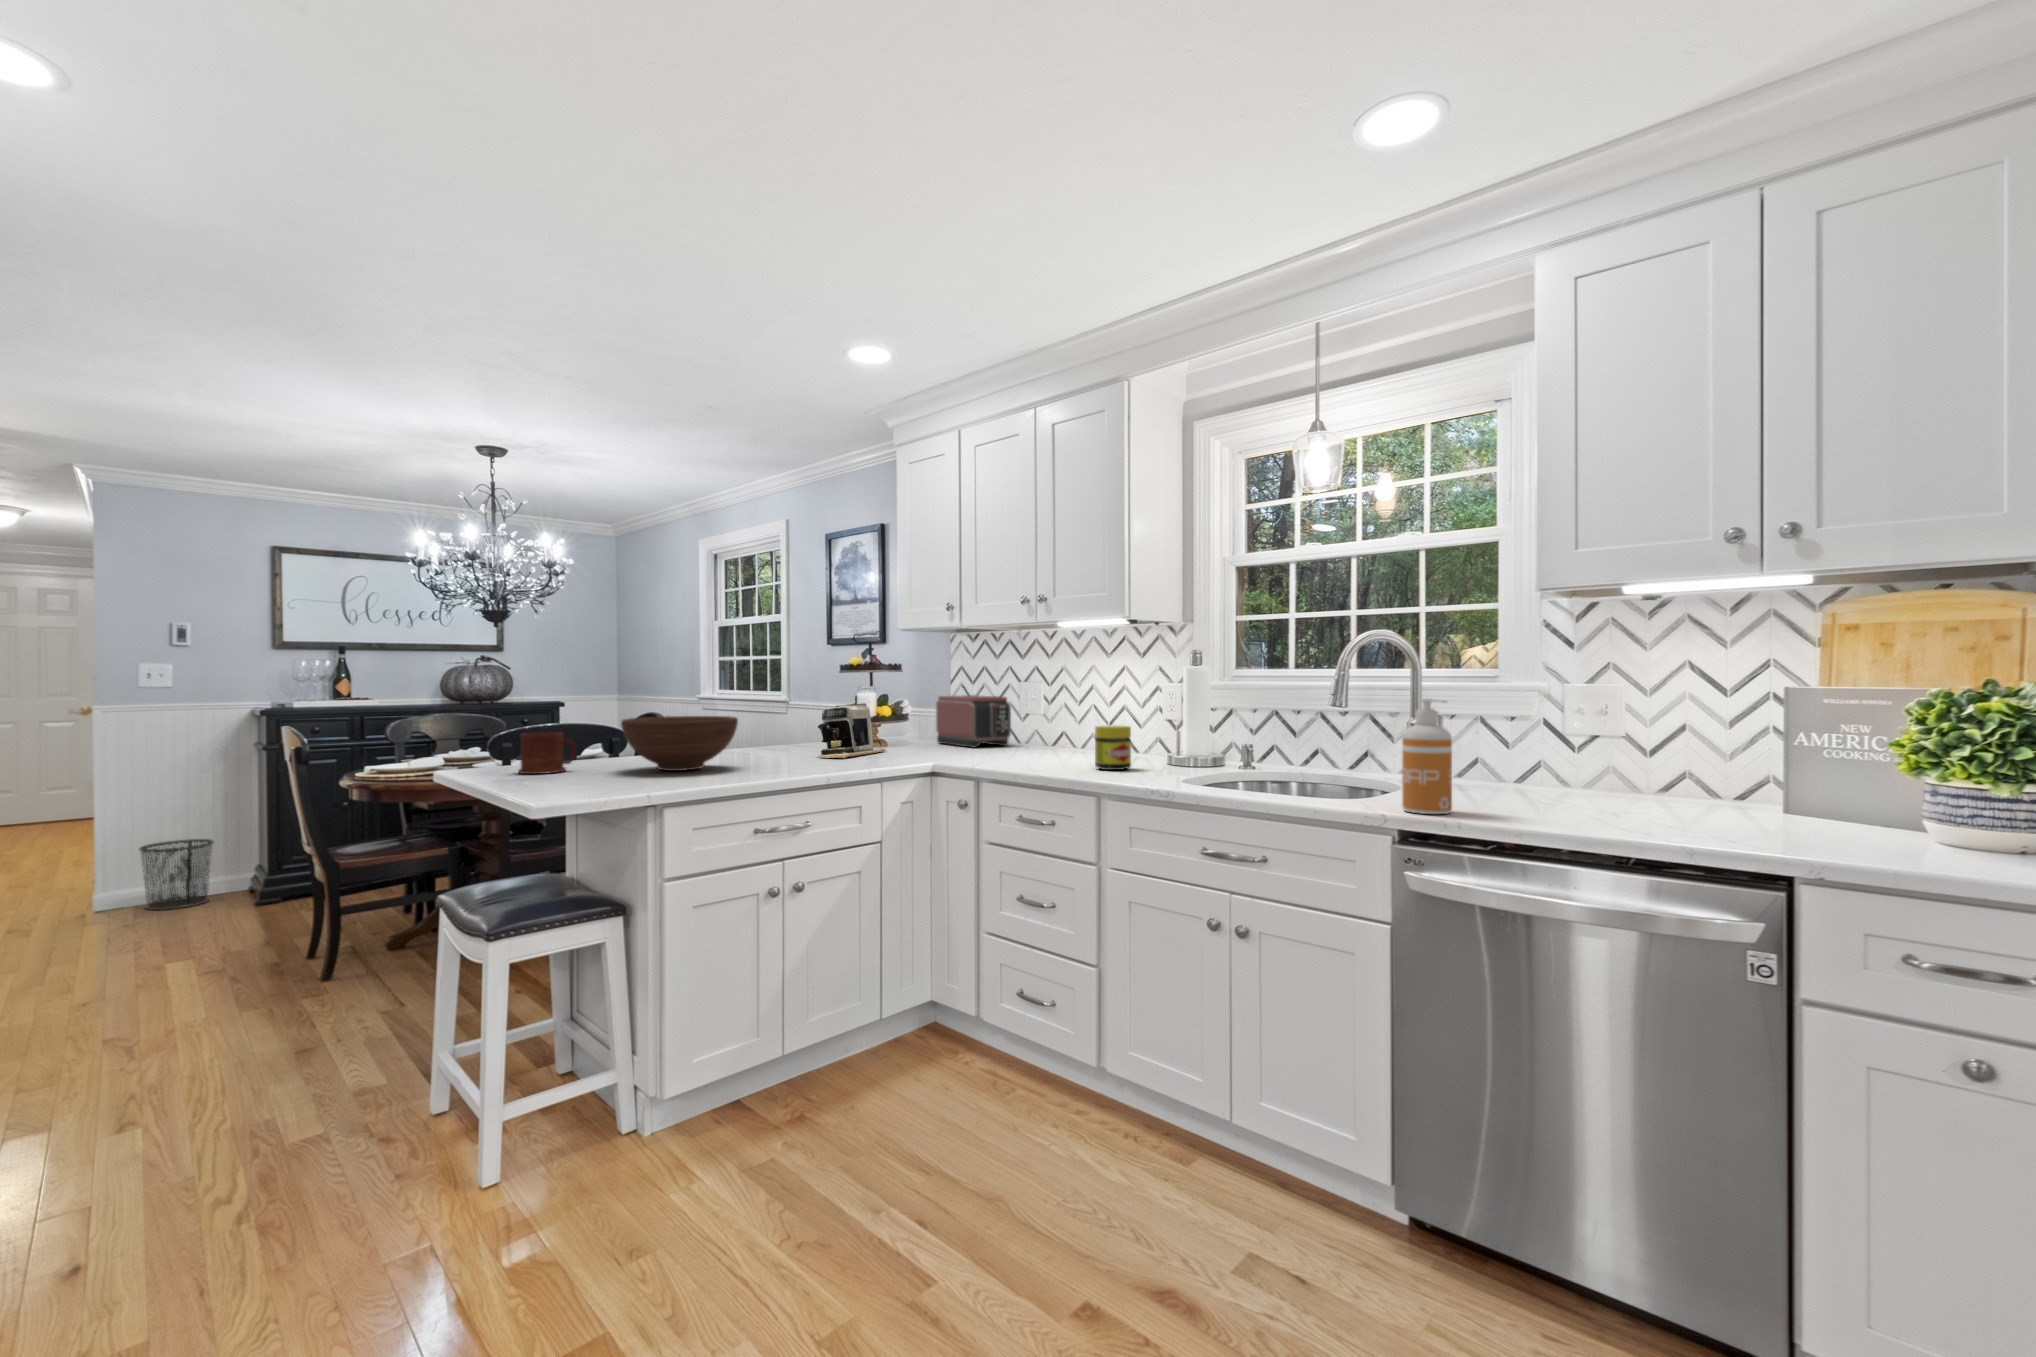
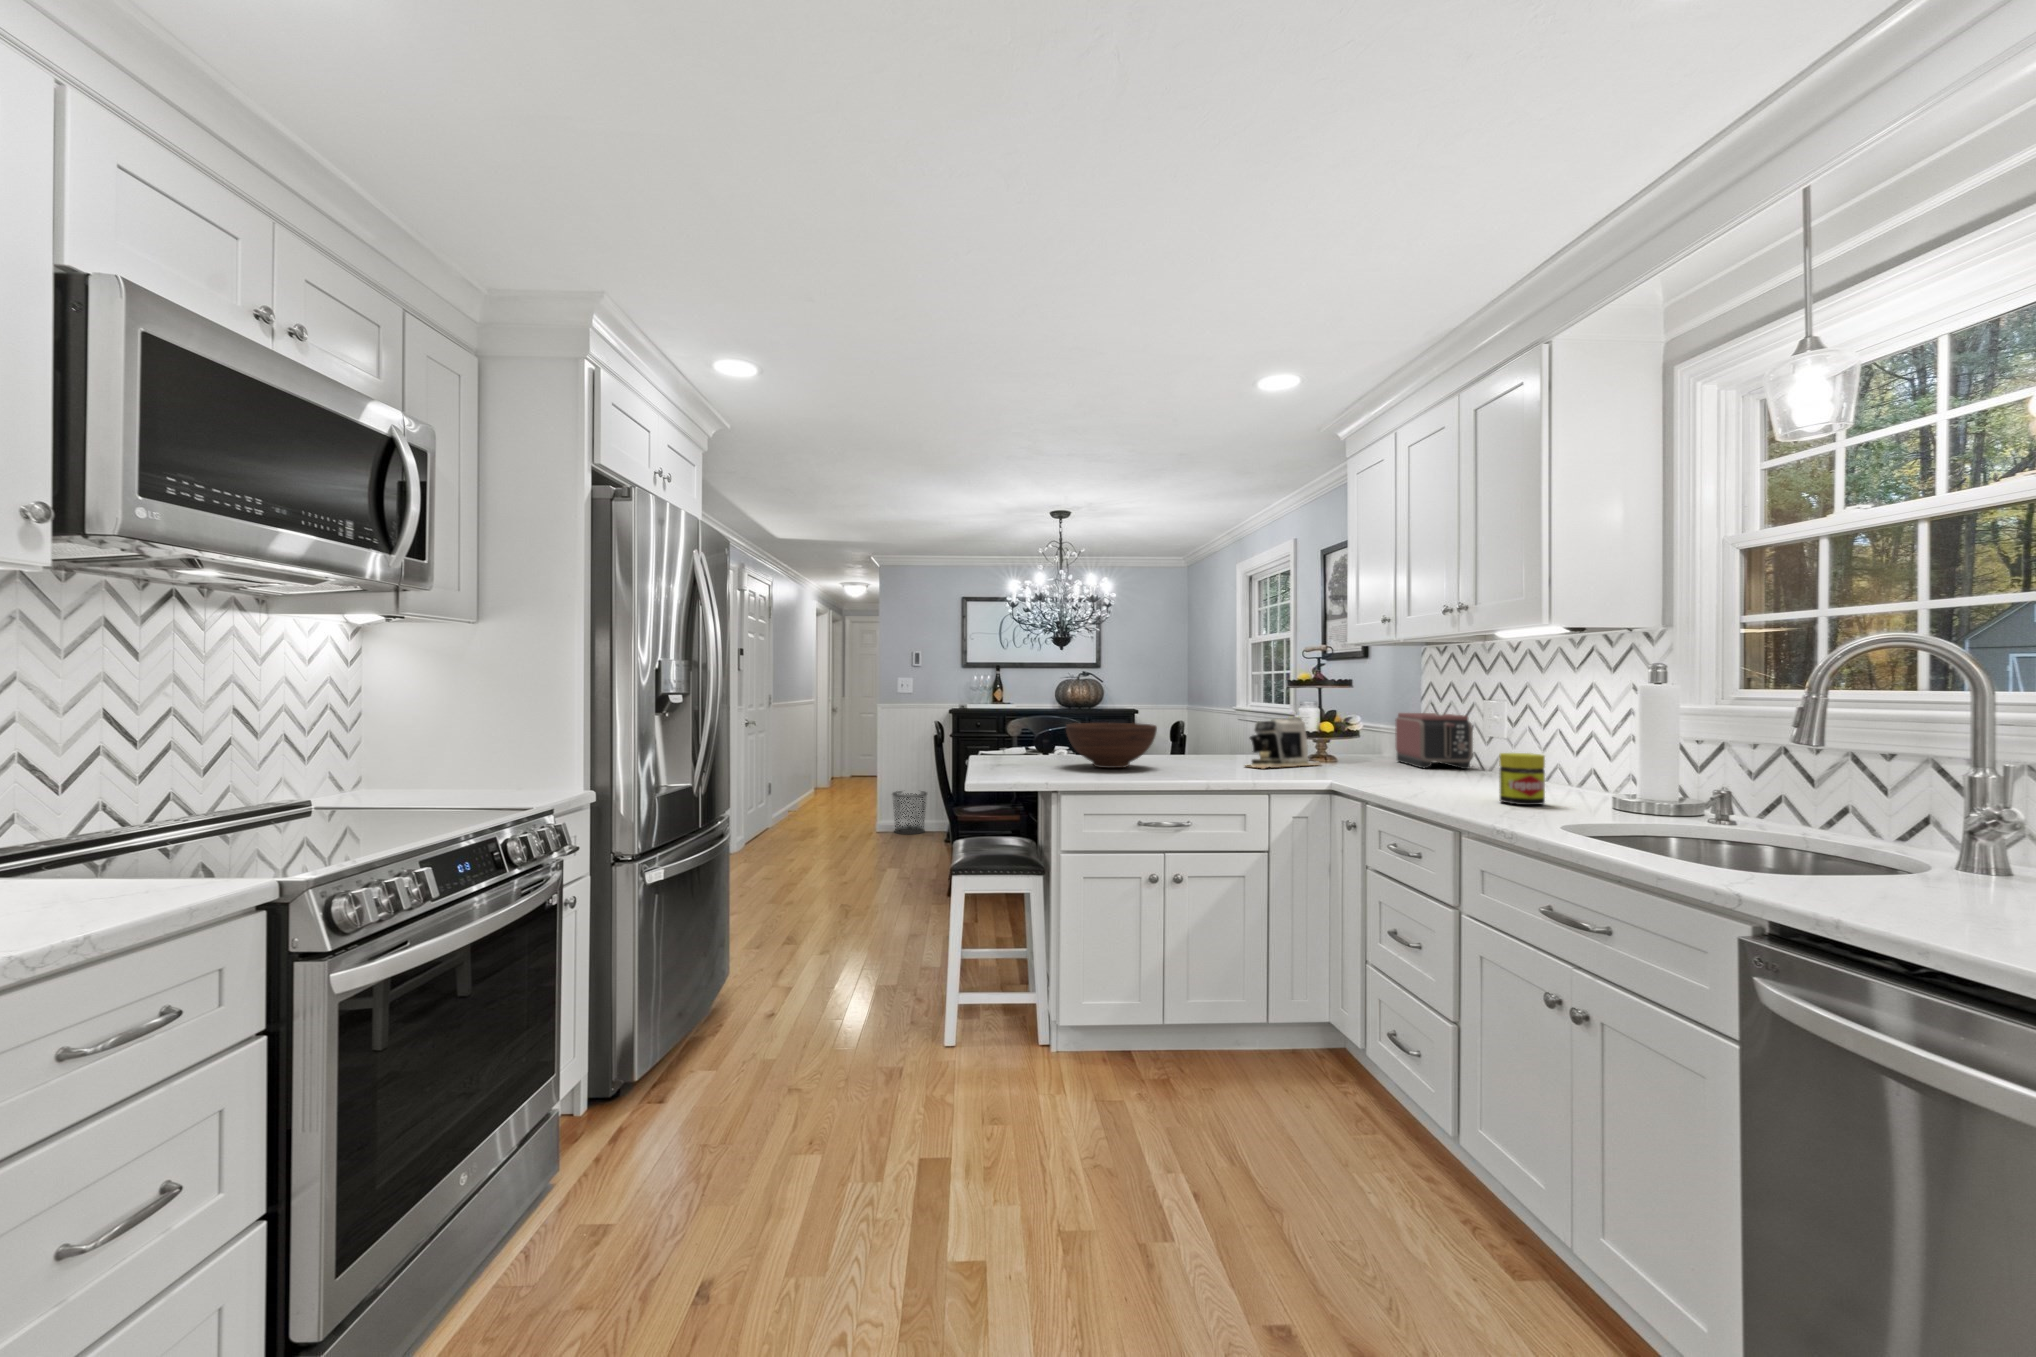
soap dispenser: present [1402,698,1452,814] -> none [1813,740,1908,916]
mug: present [518,732,575,774] -> none [1004,731,1043,763]

